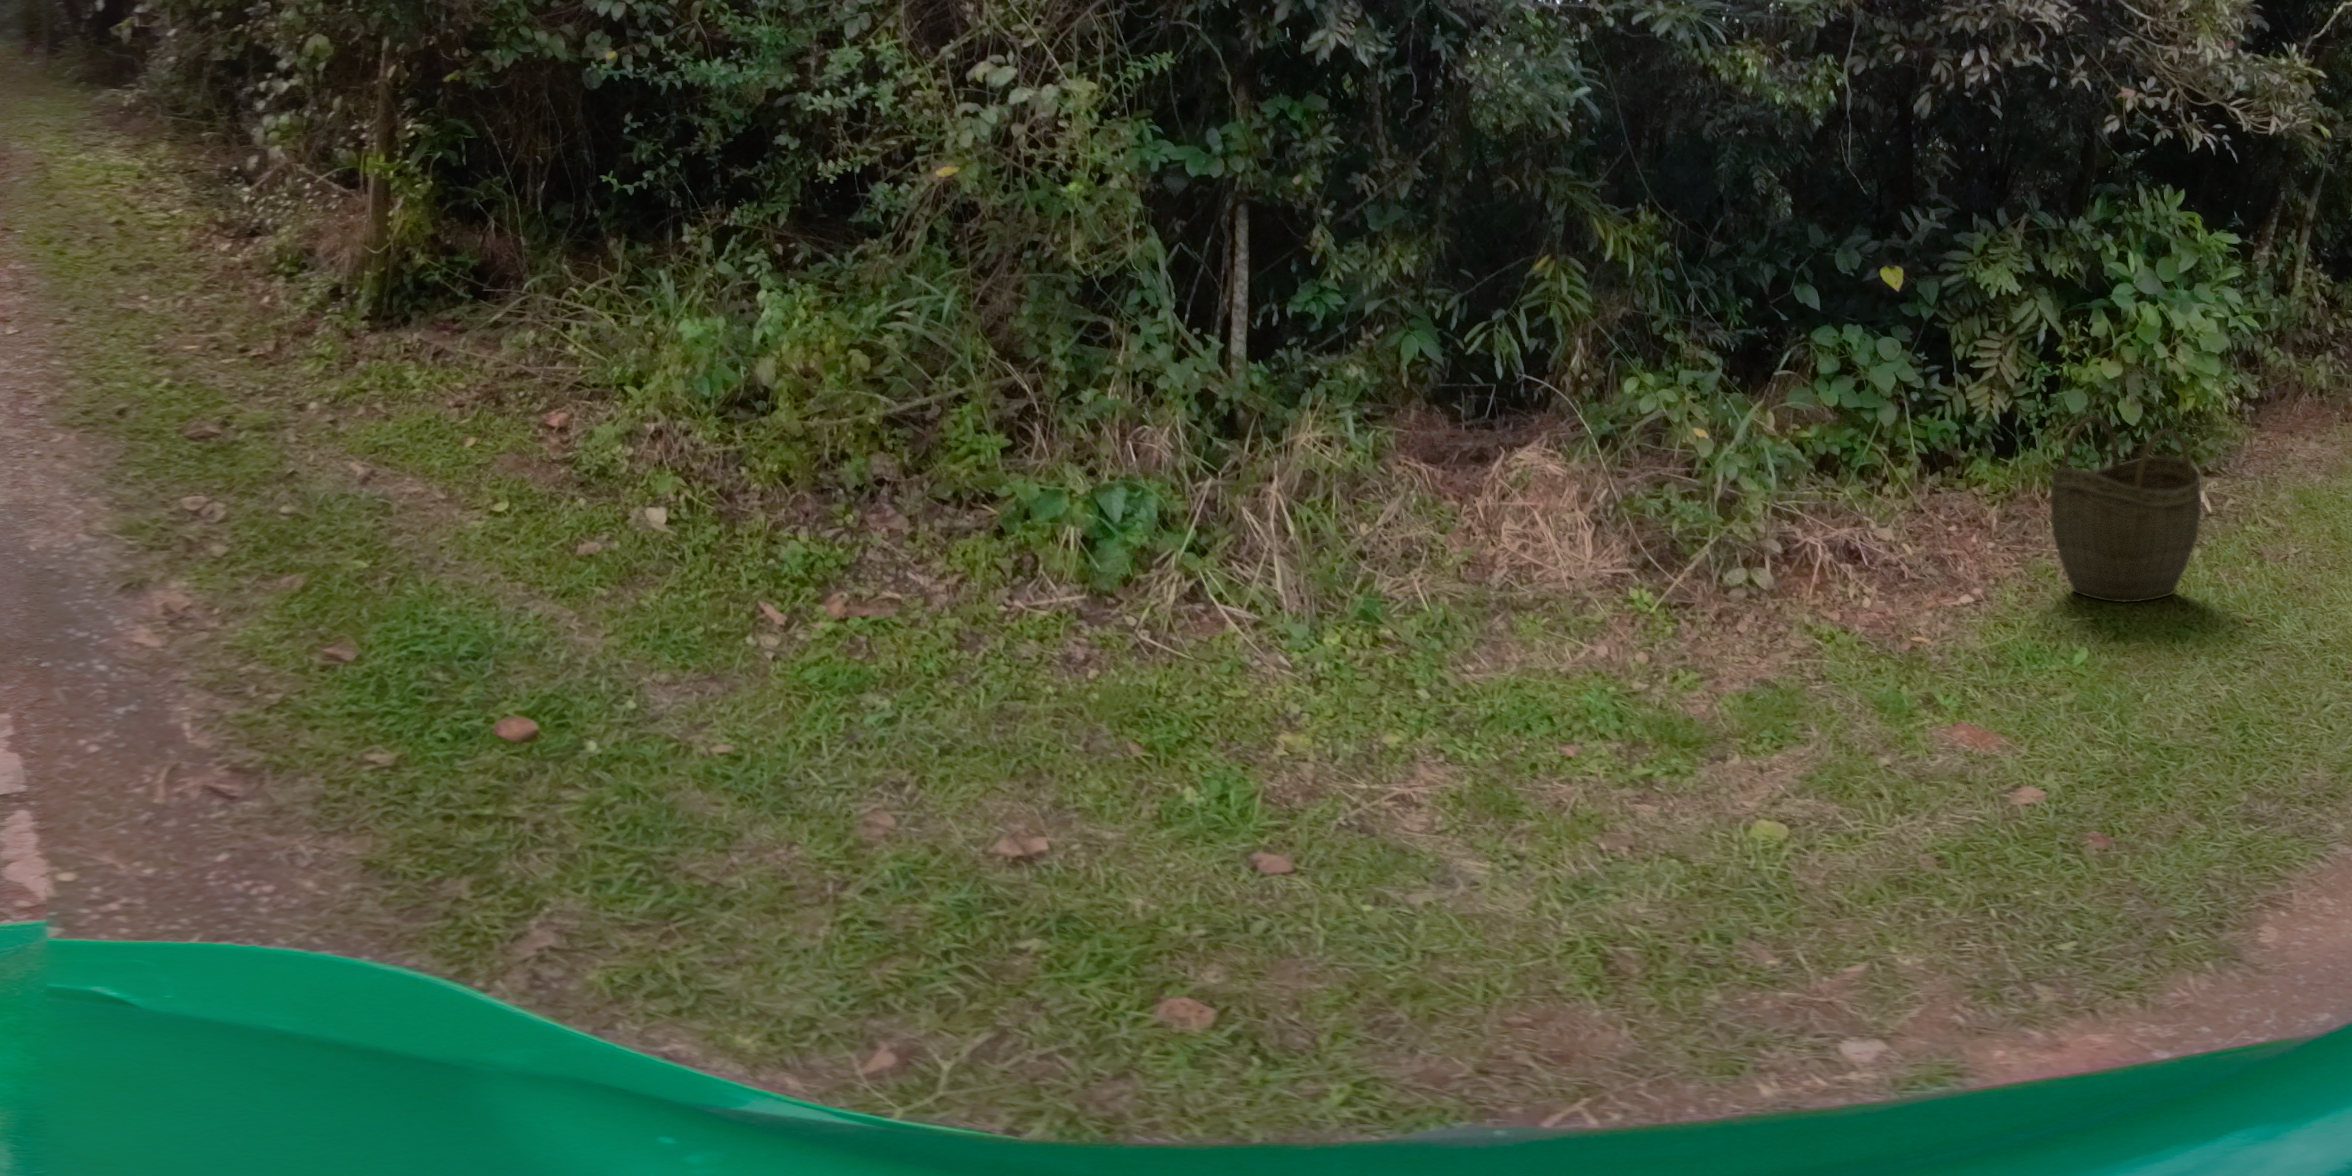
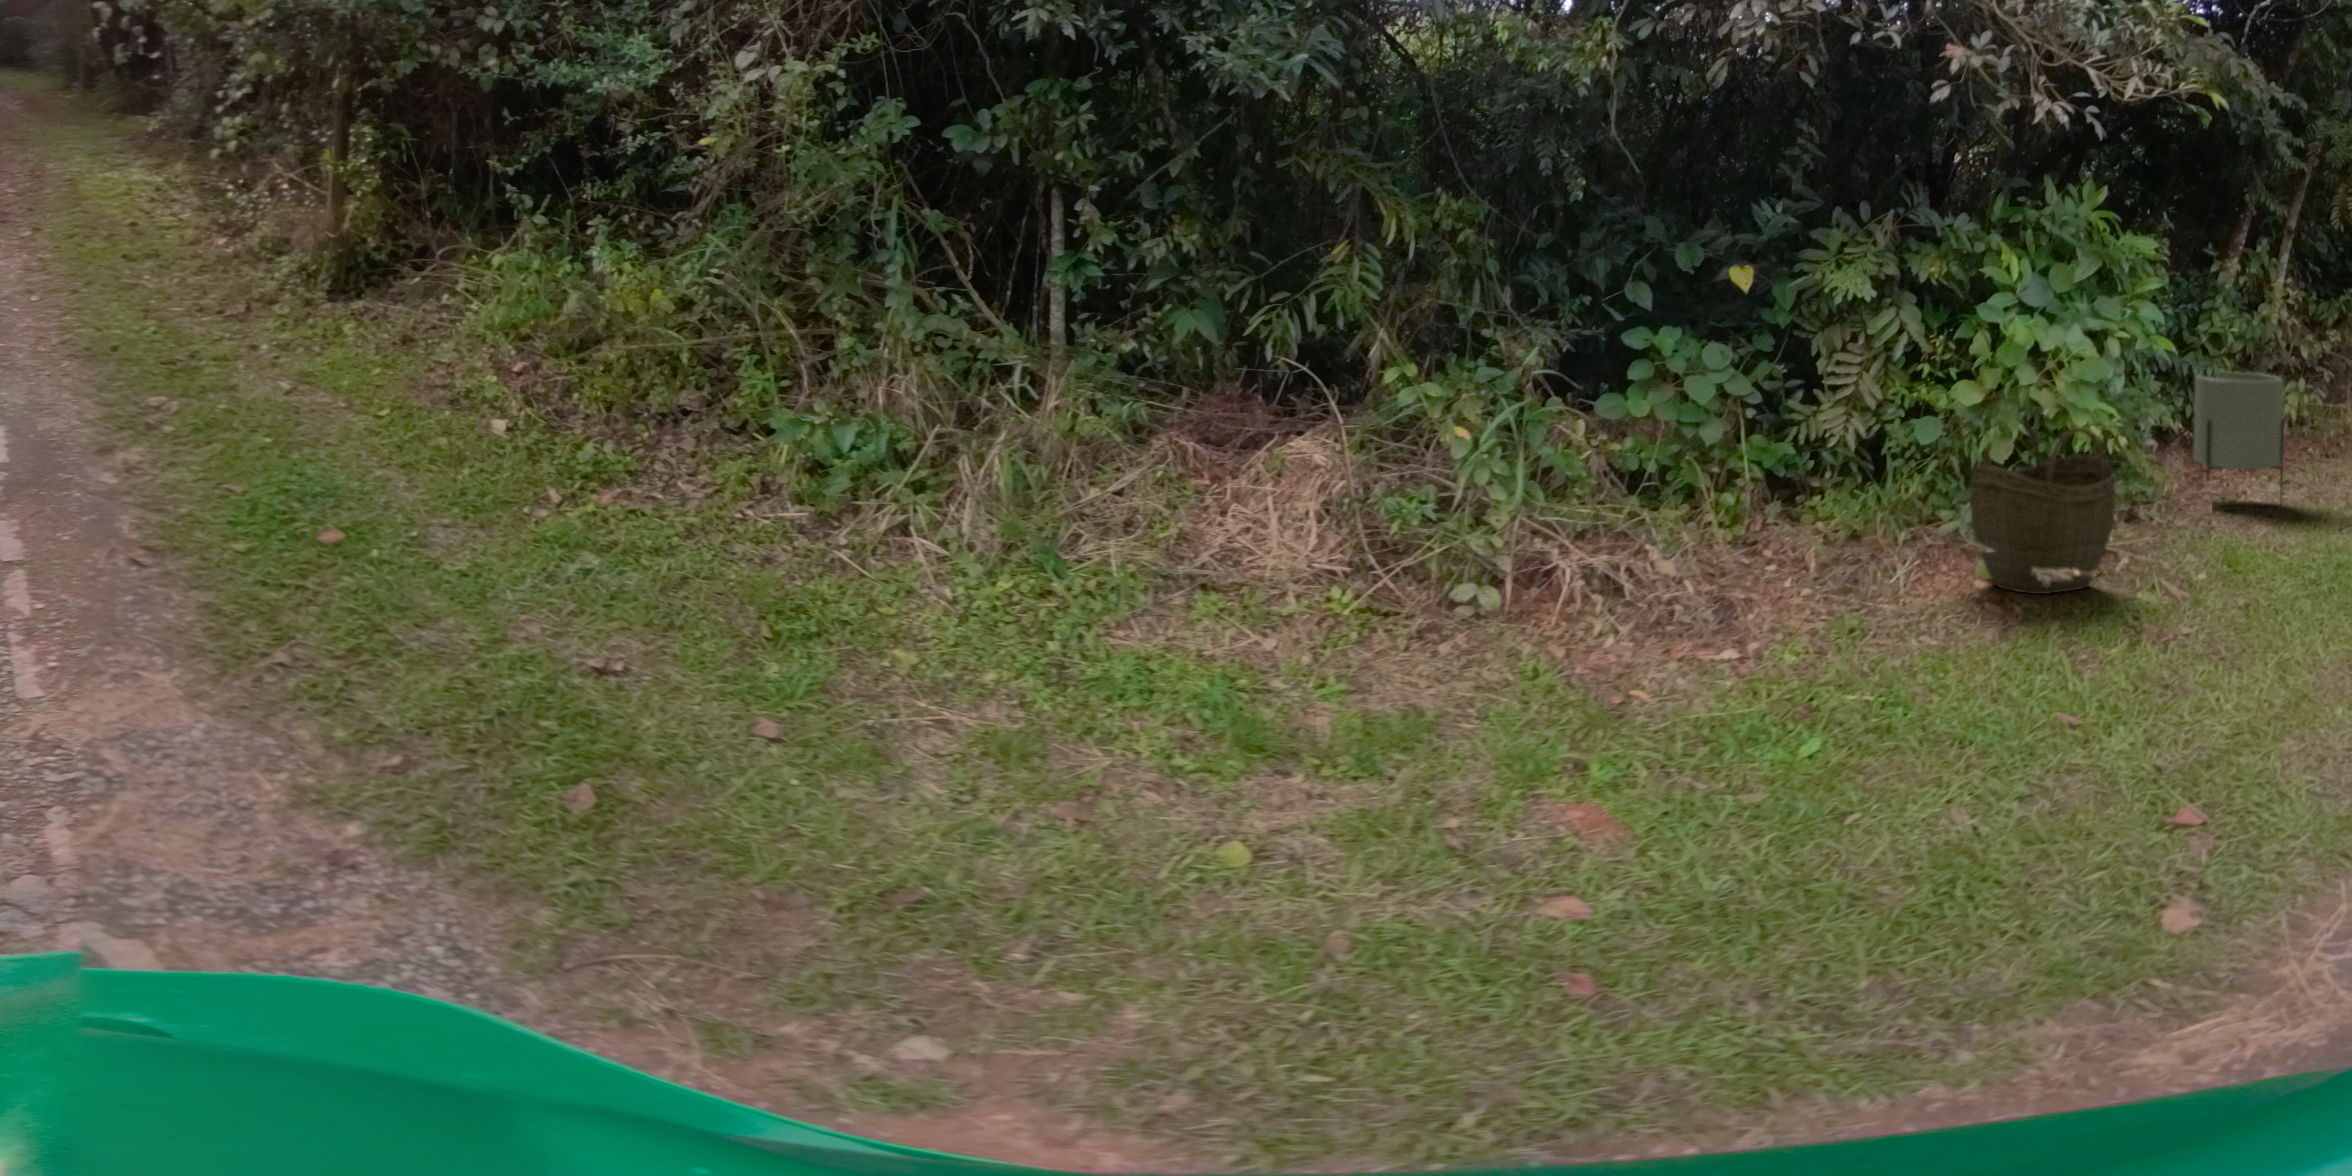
planter: none [2233,361,2326,500] -> present [2194,372,2284,498]

